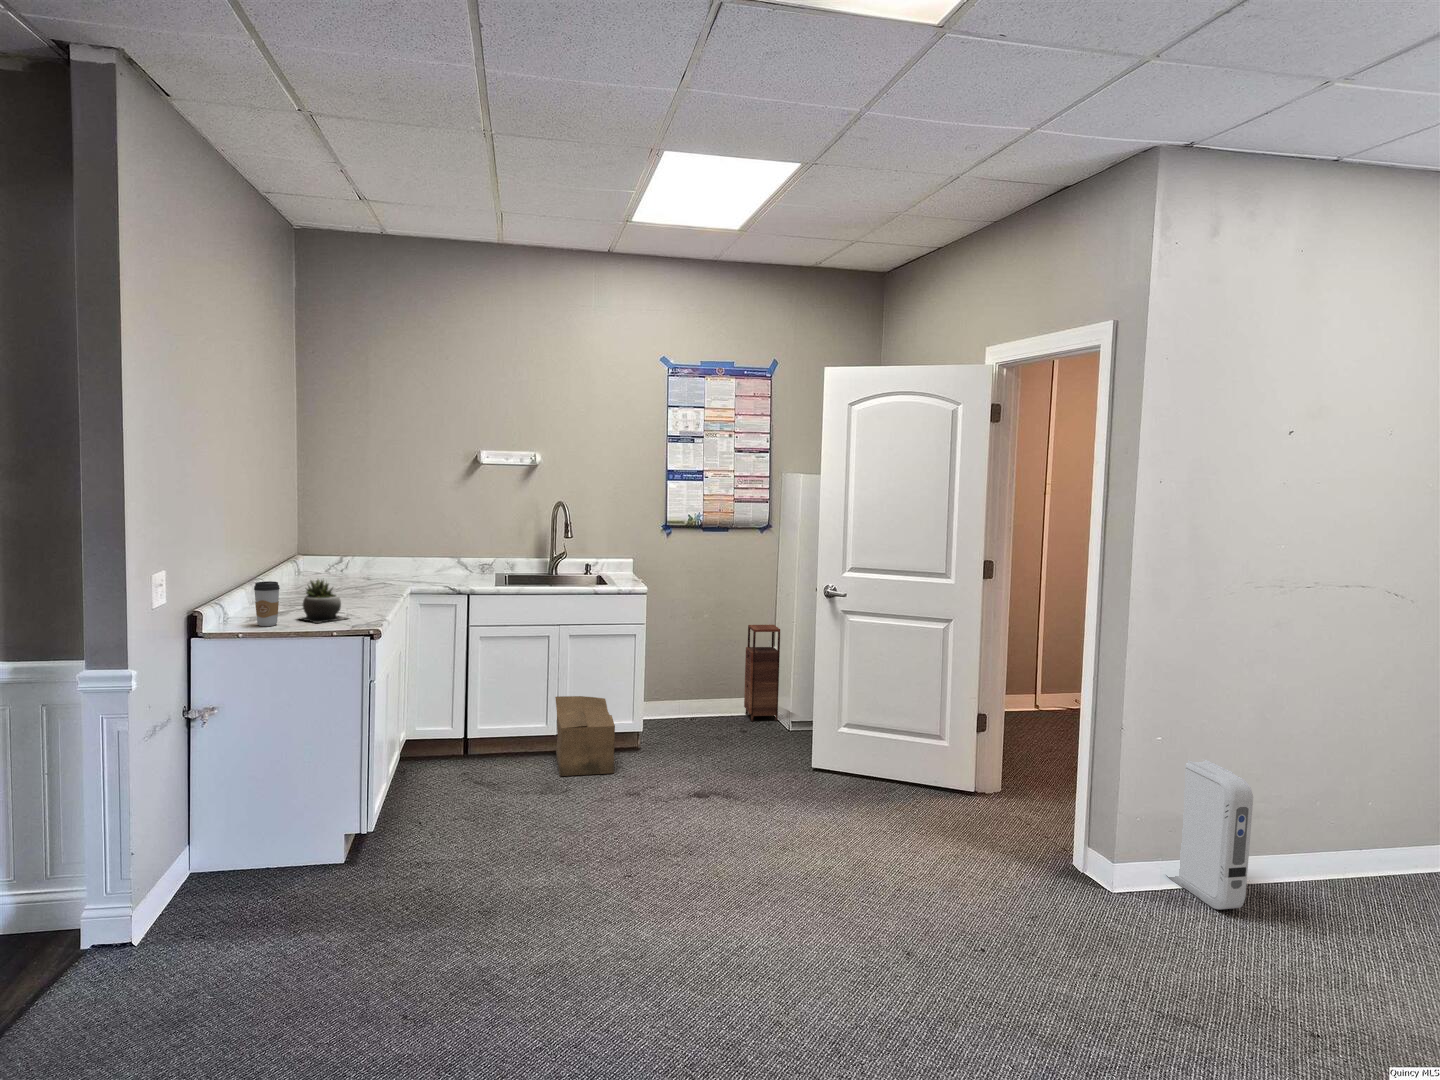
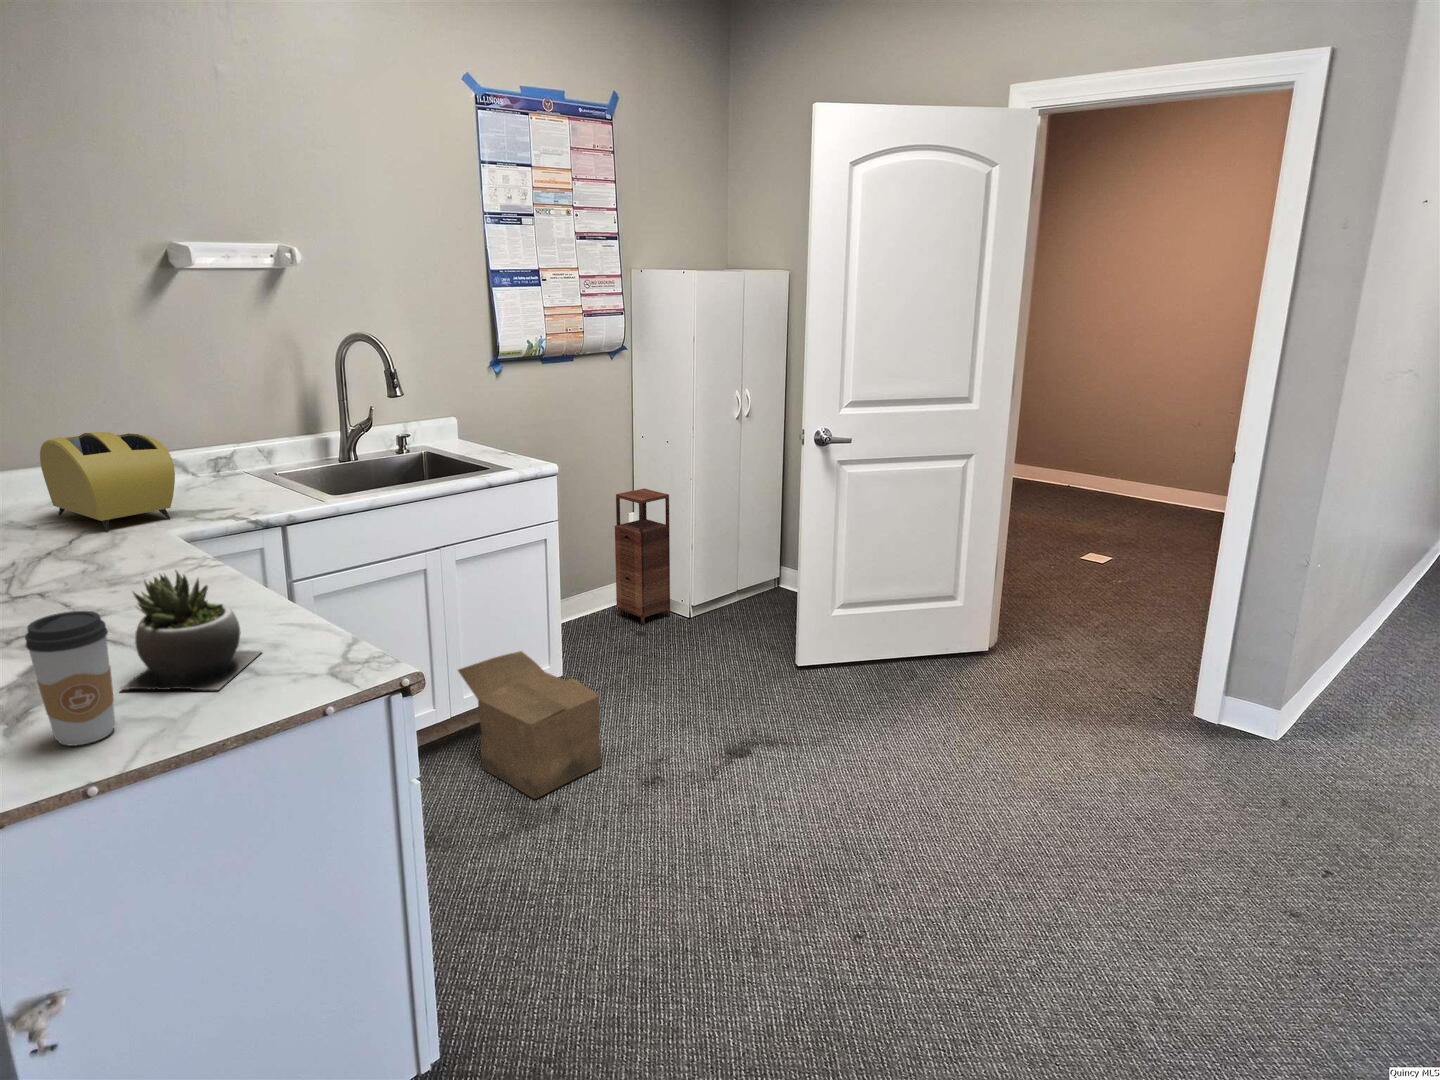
toaster: none [387,540,430,584] -> present [40,432,175,531]
air purifier: present [1169,760,1253,909] -> none [1278,576,1425,731]

